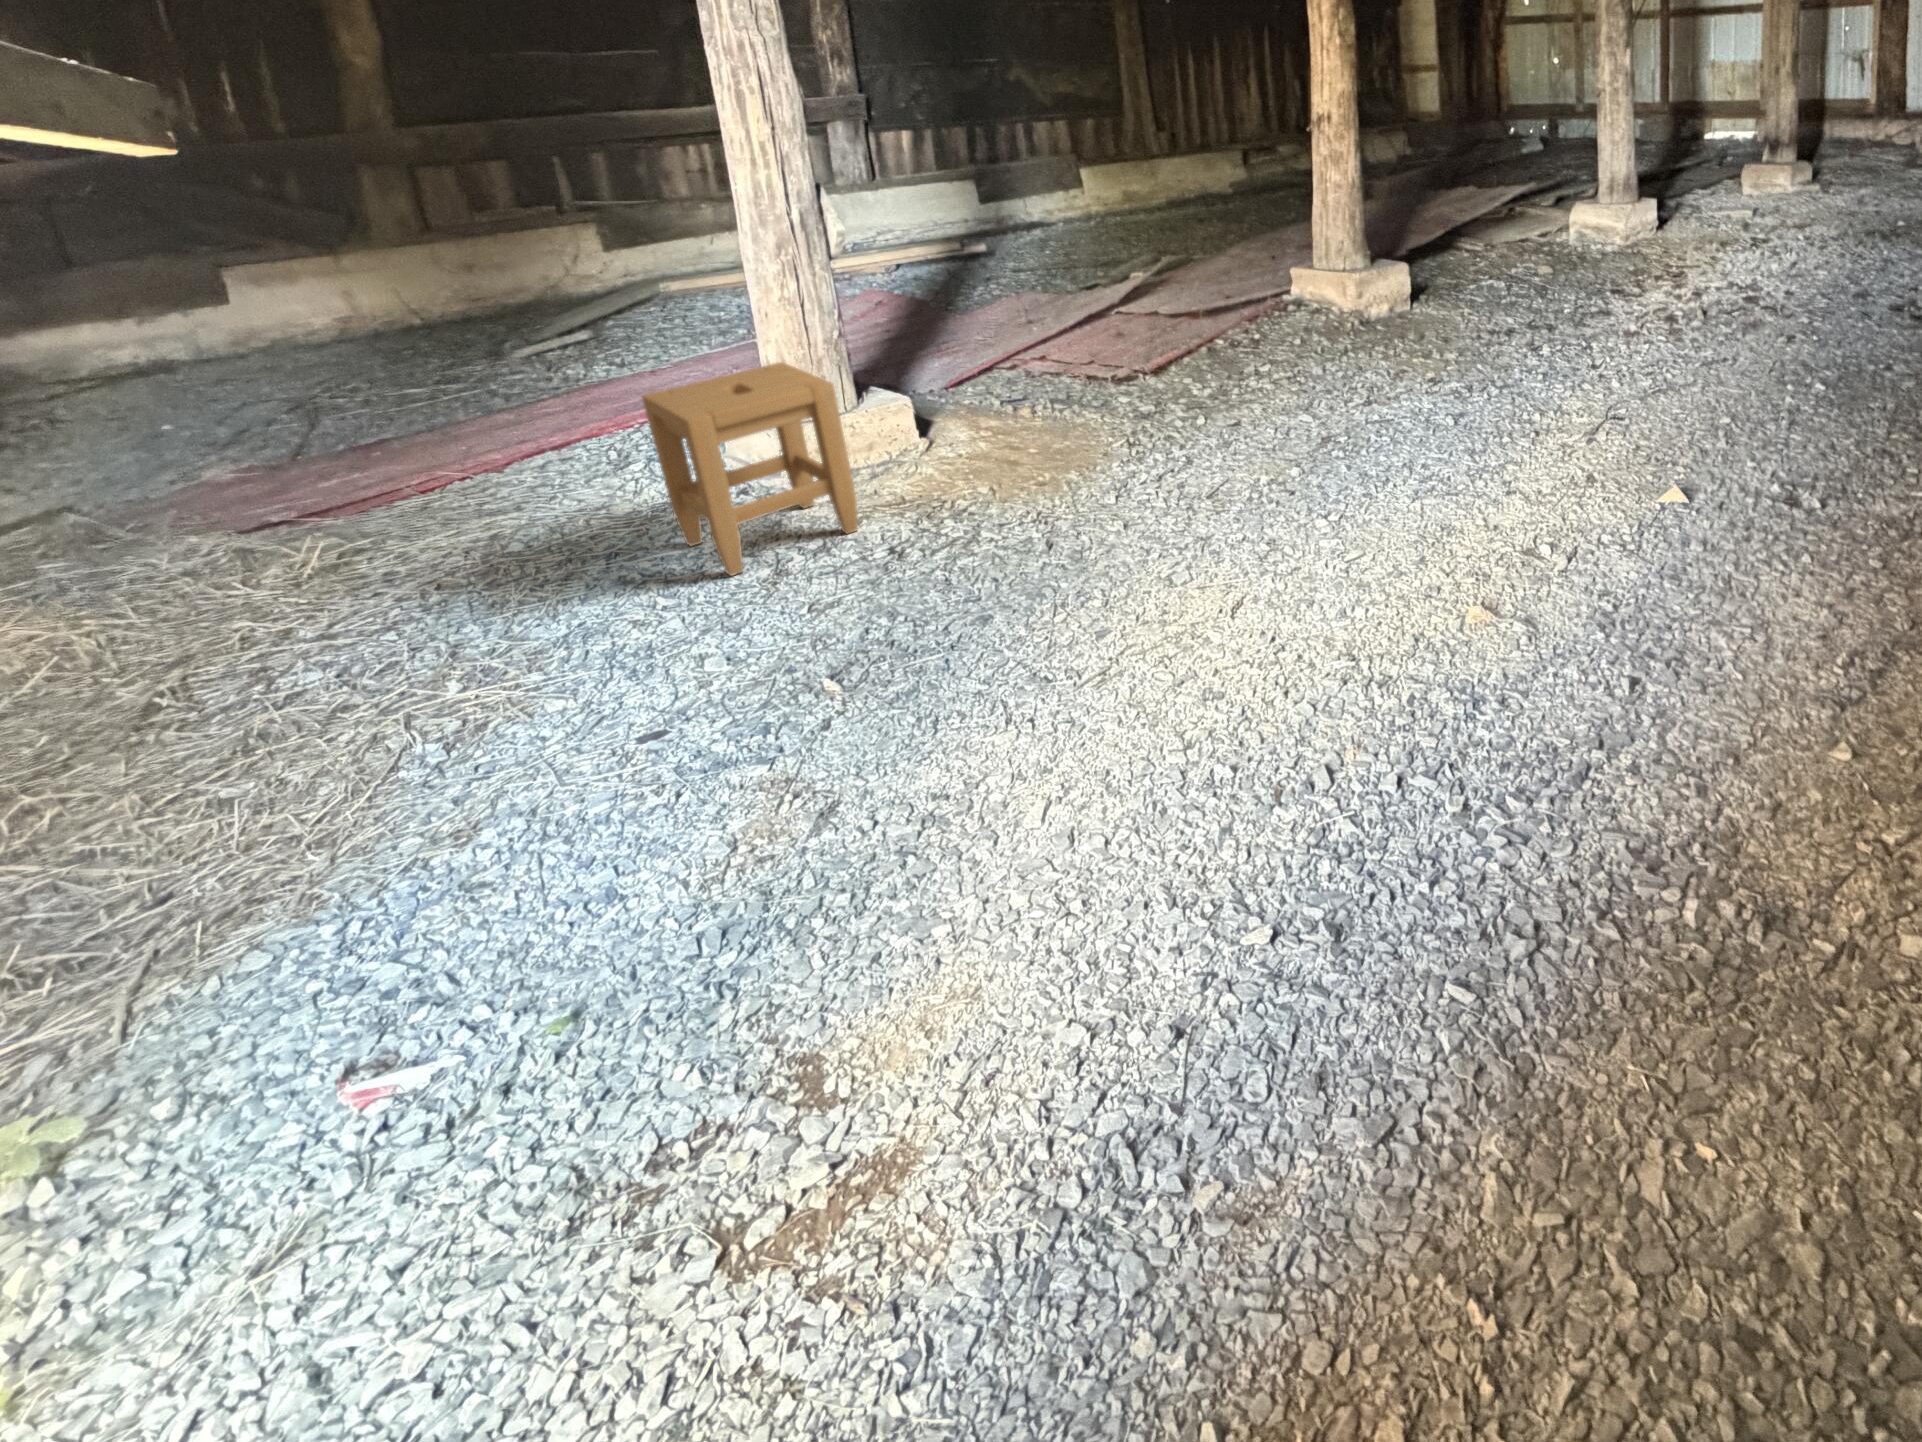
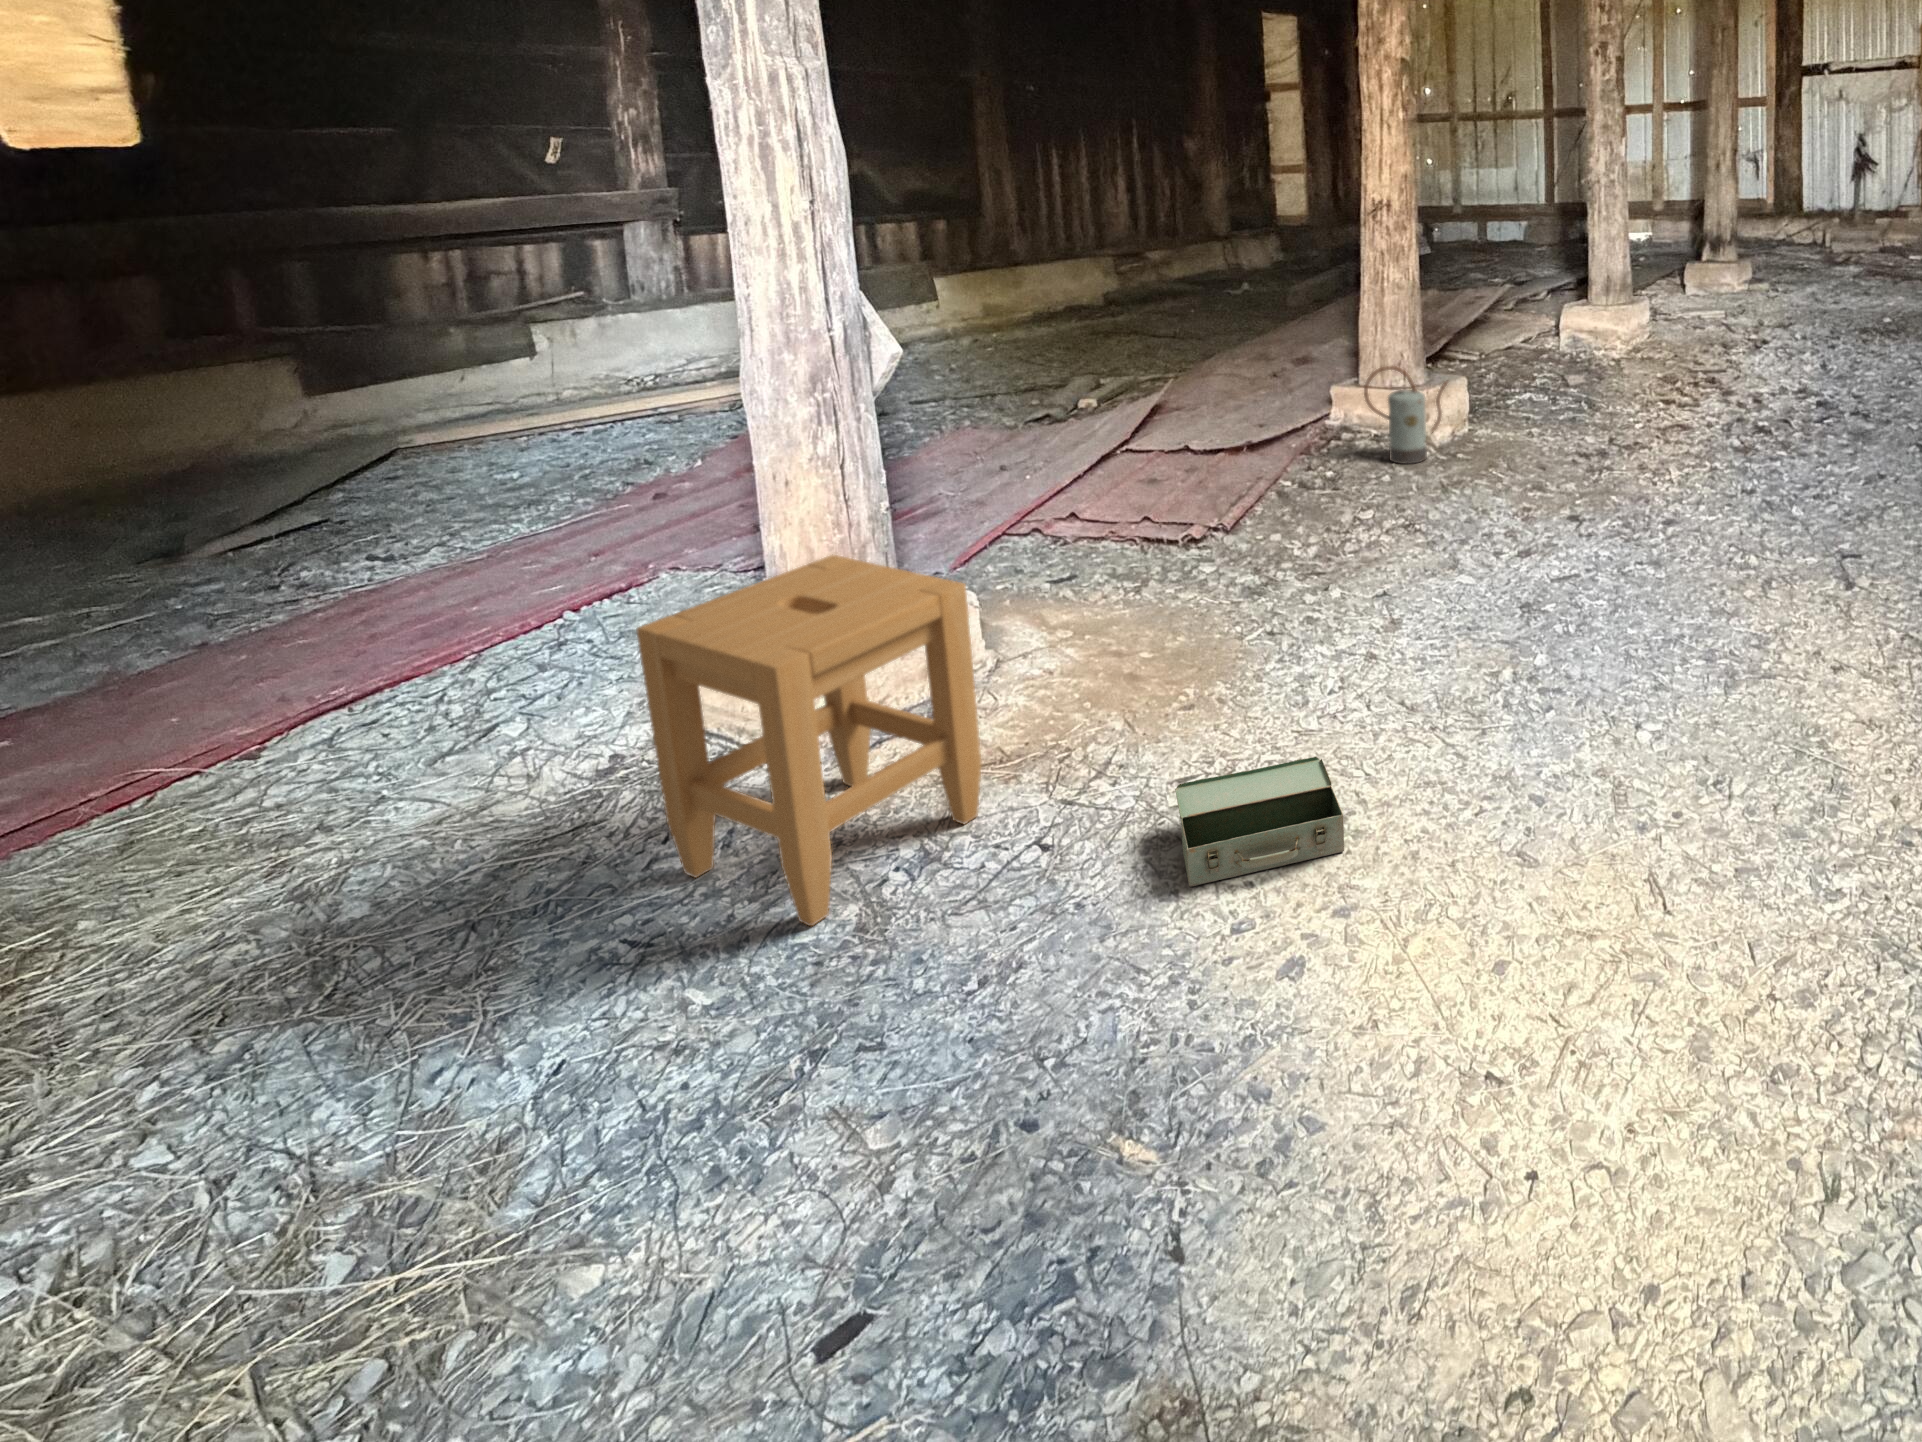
watering can: none [1294,250,1365,329] -> present [1364,366,1448,464]
toolbox: none [936,512,1058,579] -> present [1175,757,1344,887]

